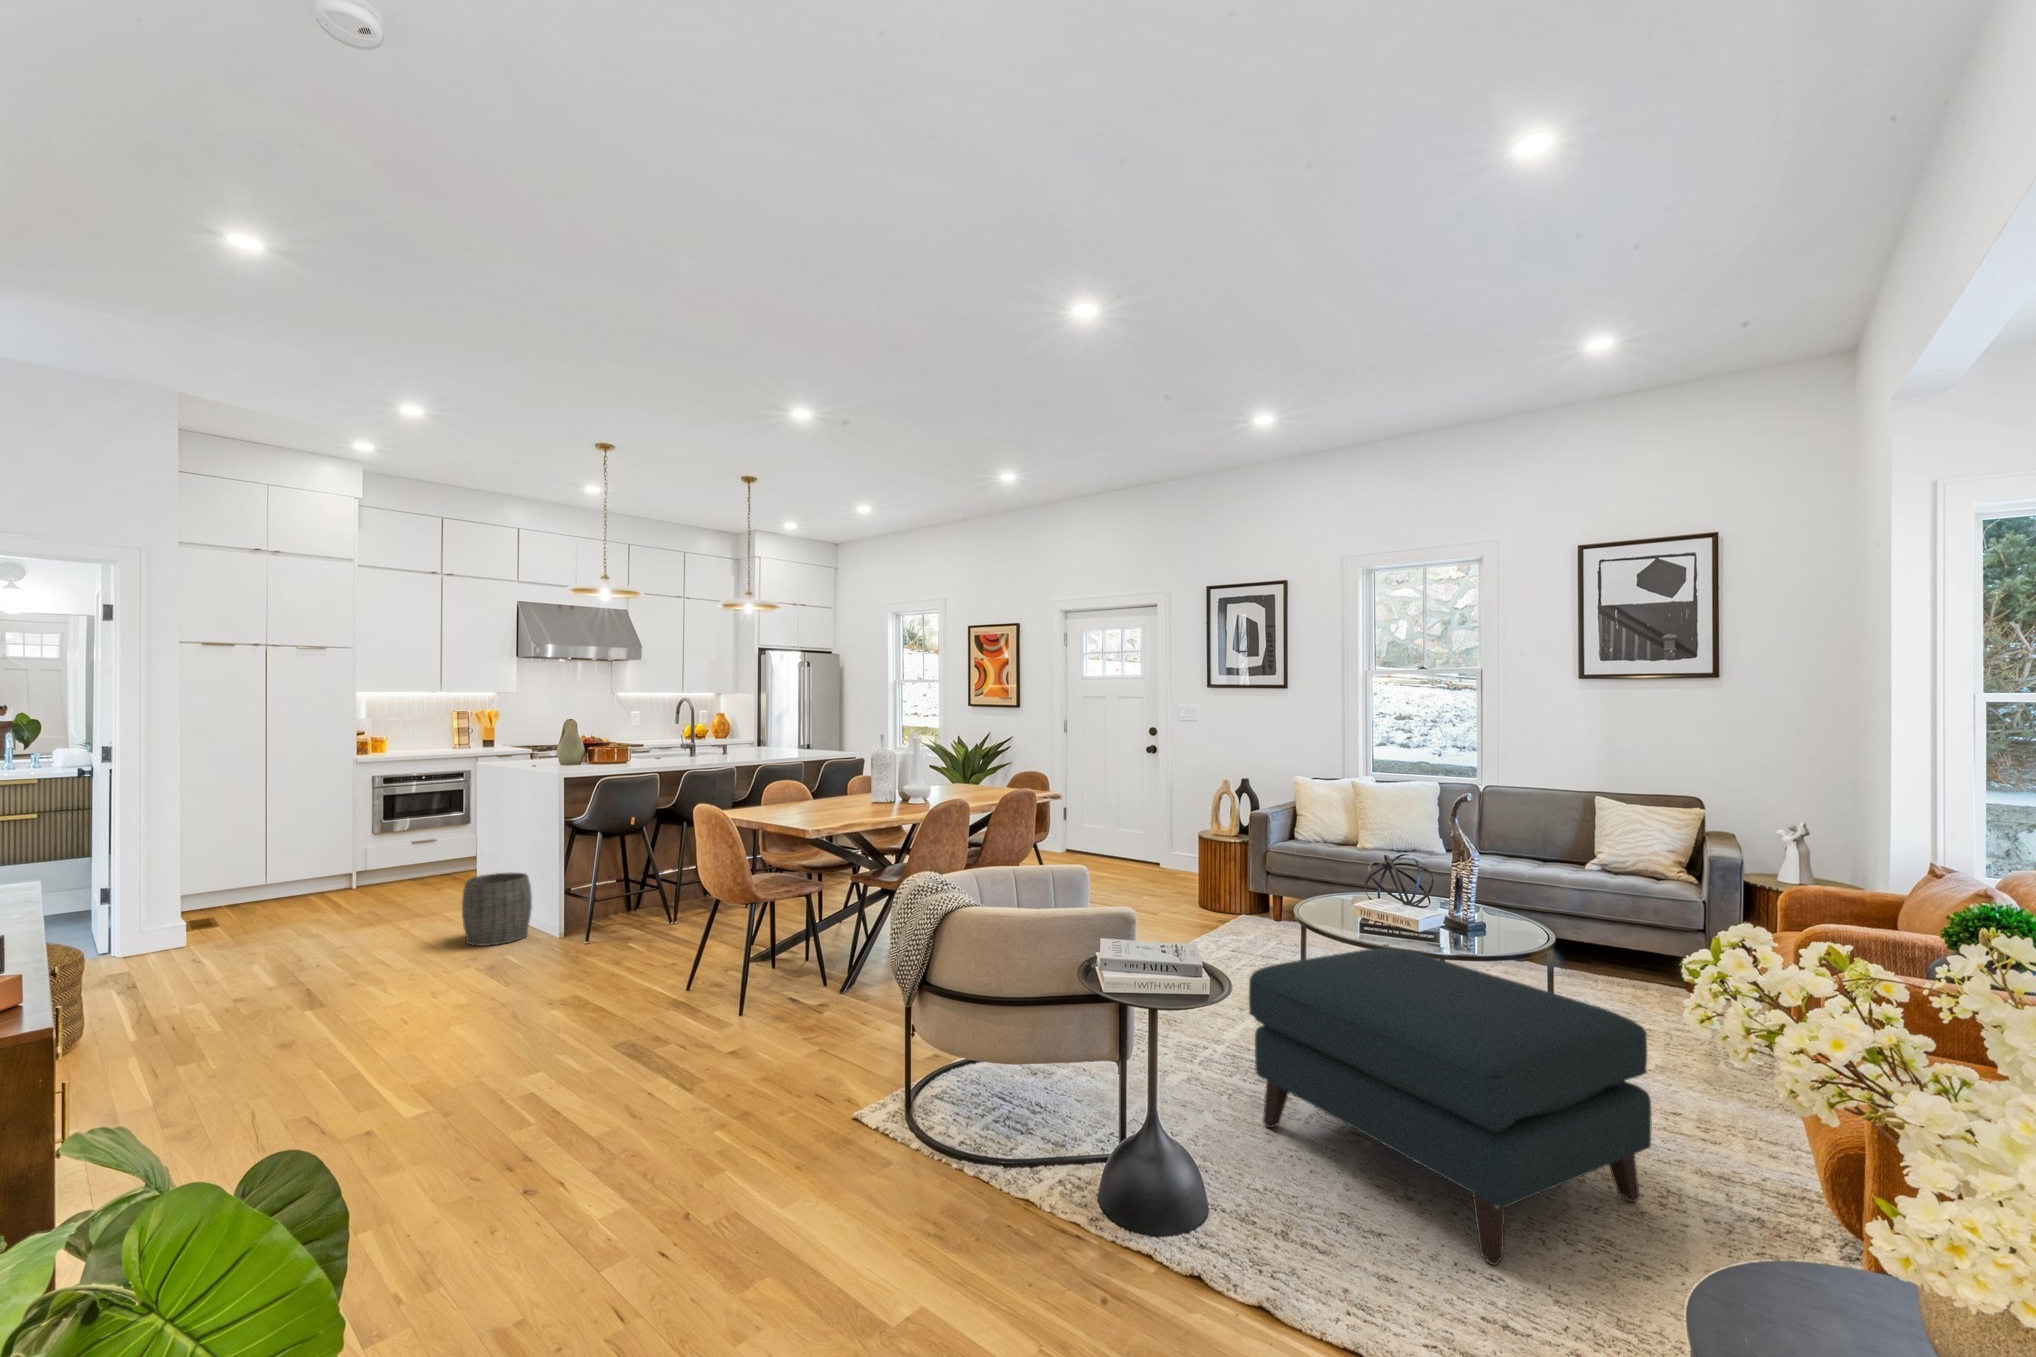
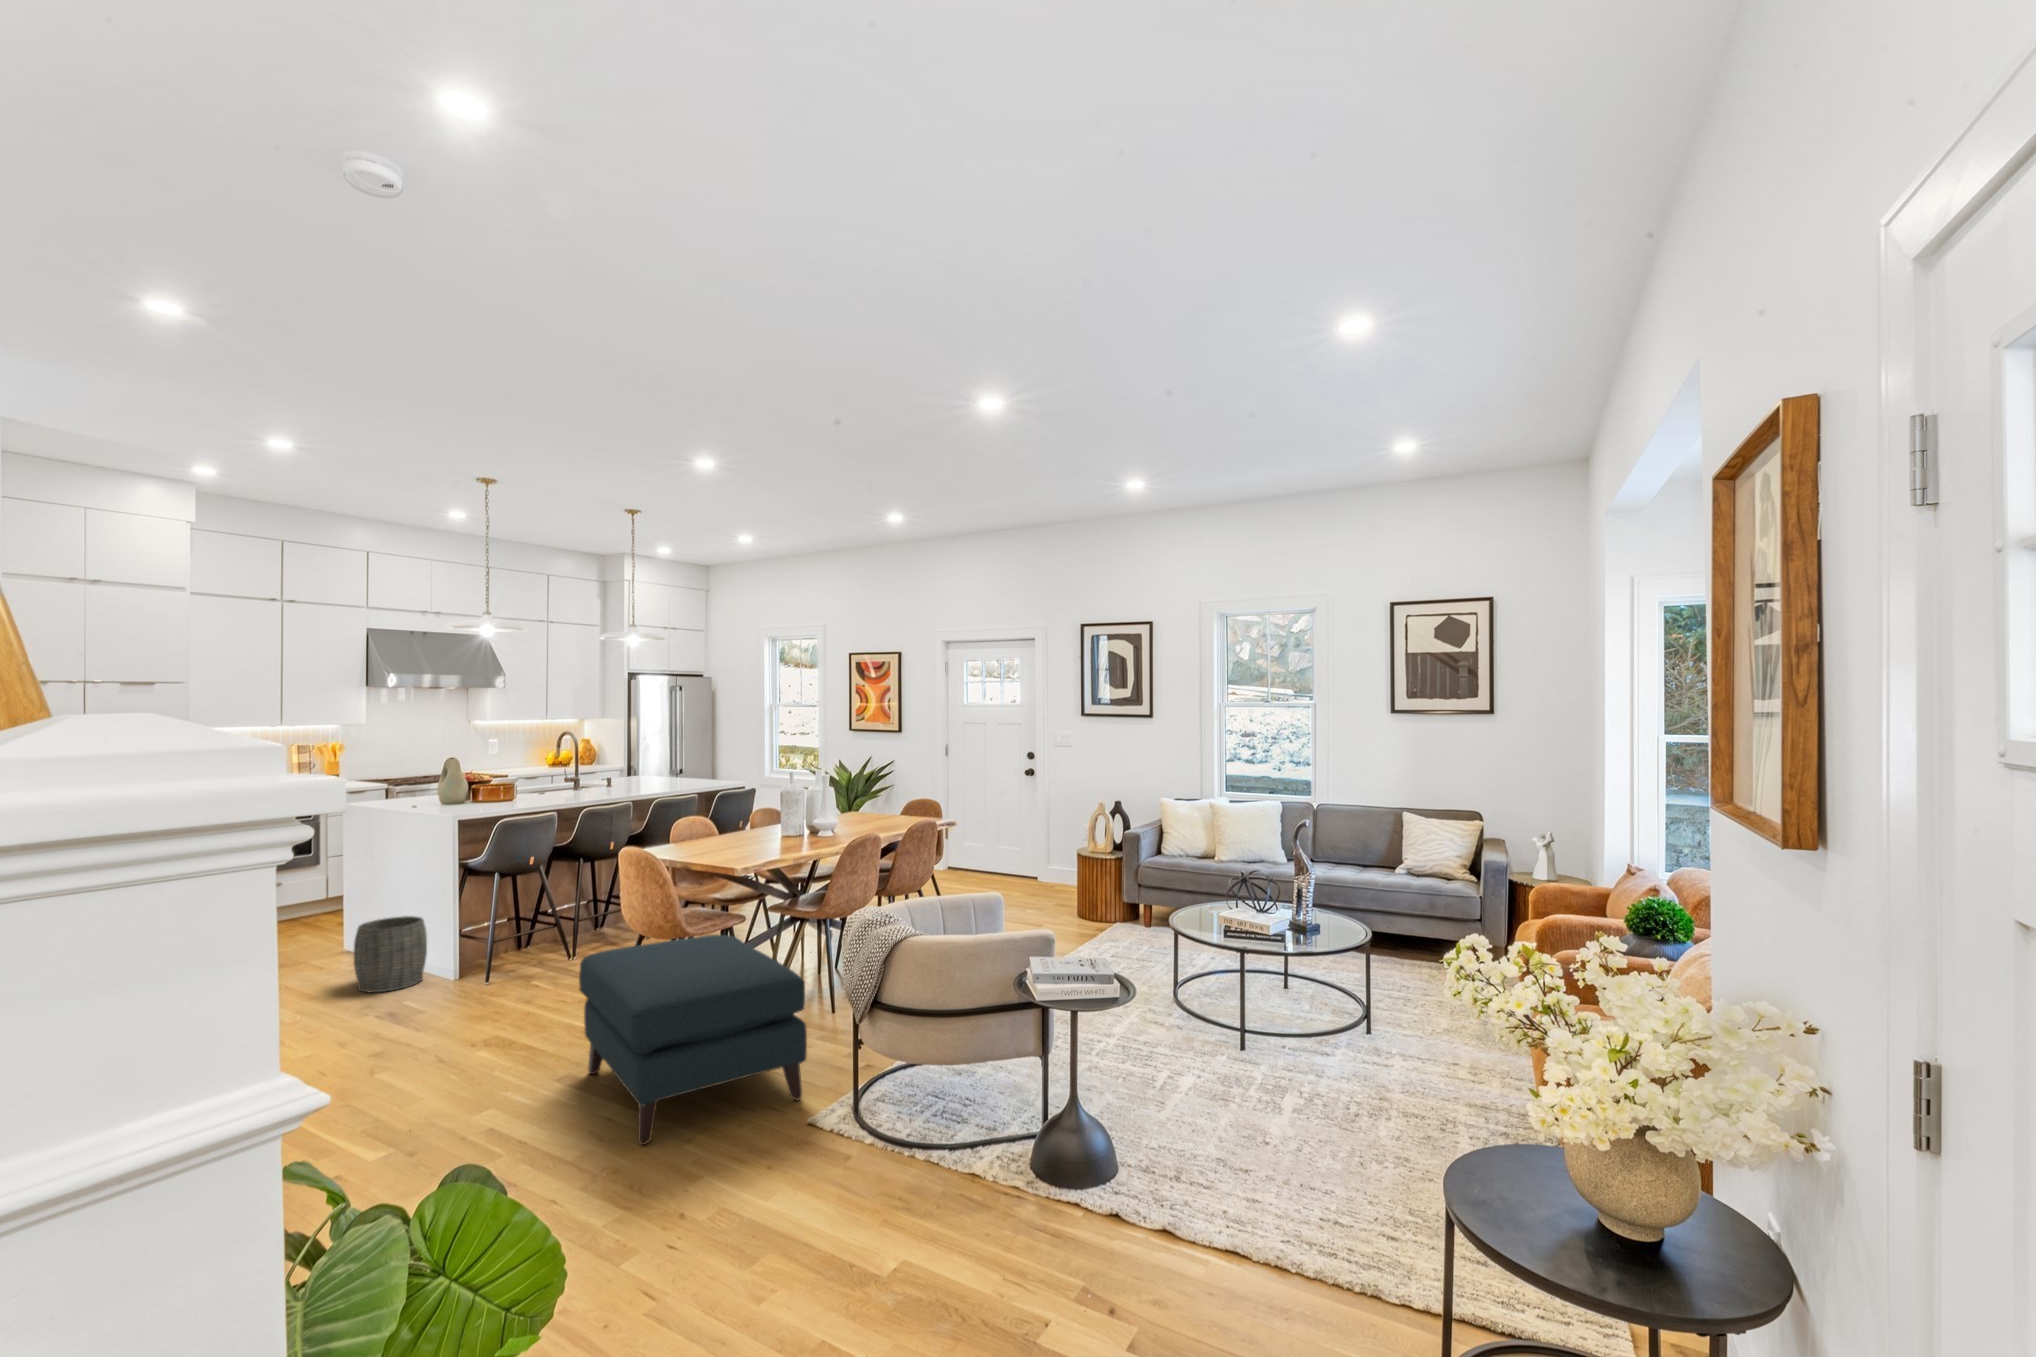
ottoman: present [1249,948,1652,1265] -> present [579,935,807,1145]

